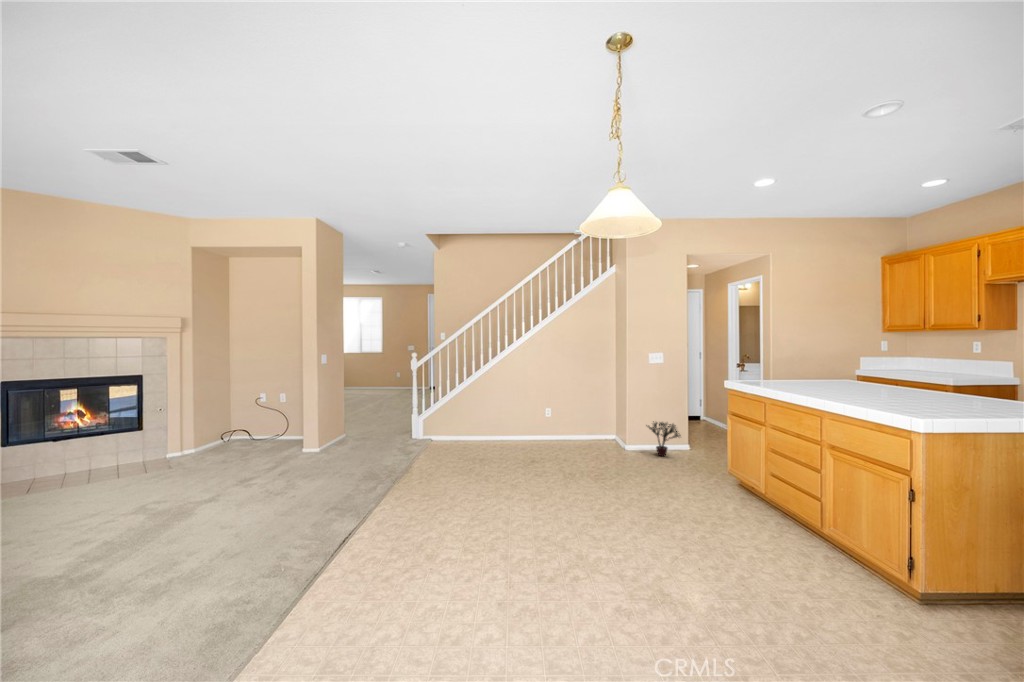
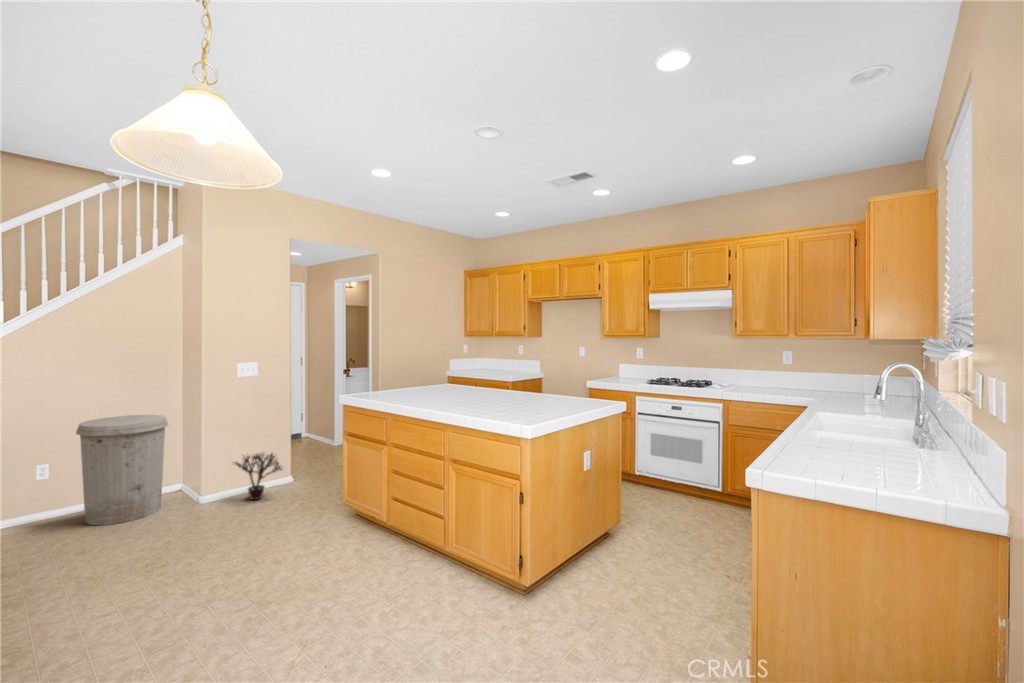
trash can: none [563,385,608,451] -> present [76,415,168,525]

